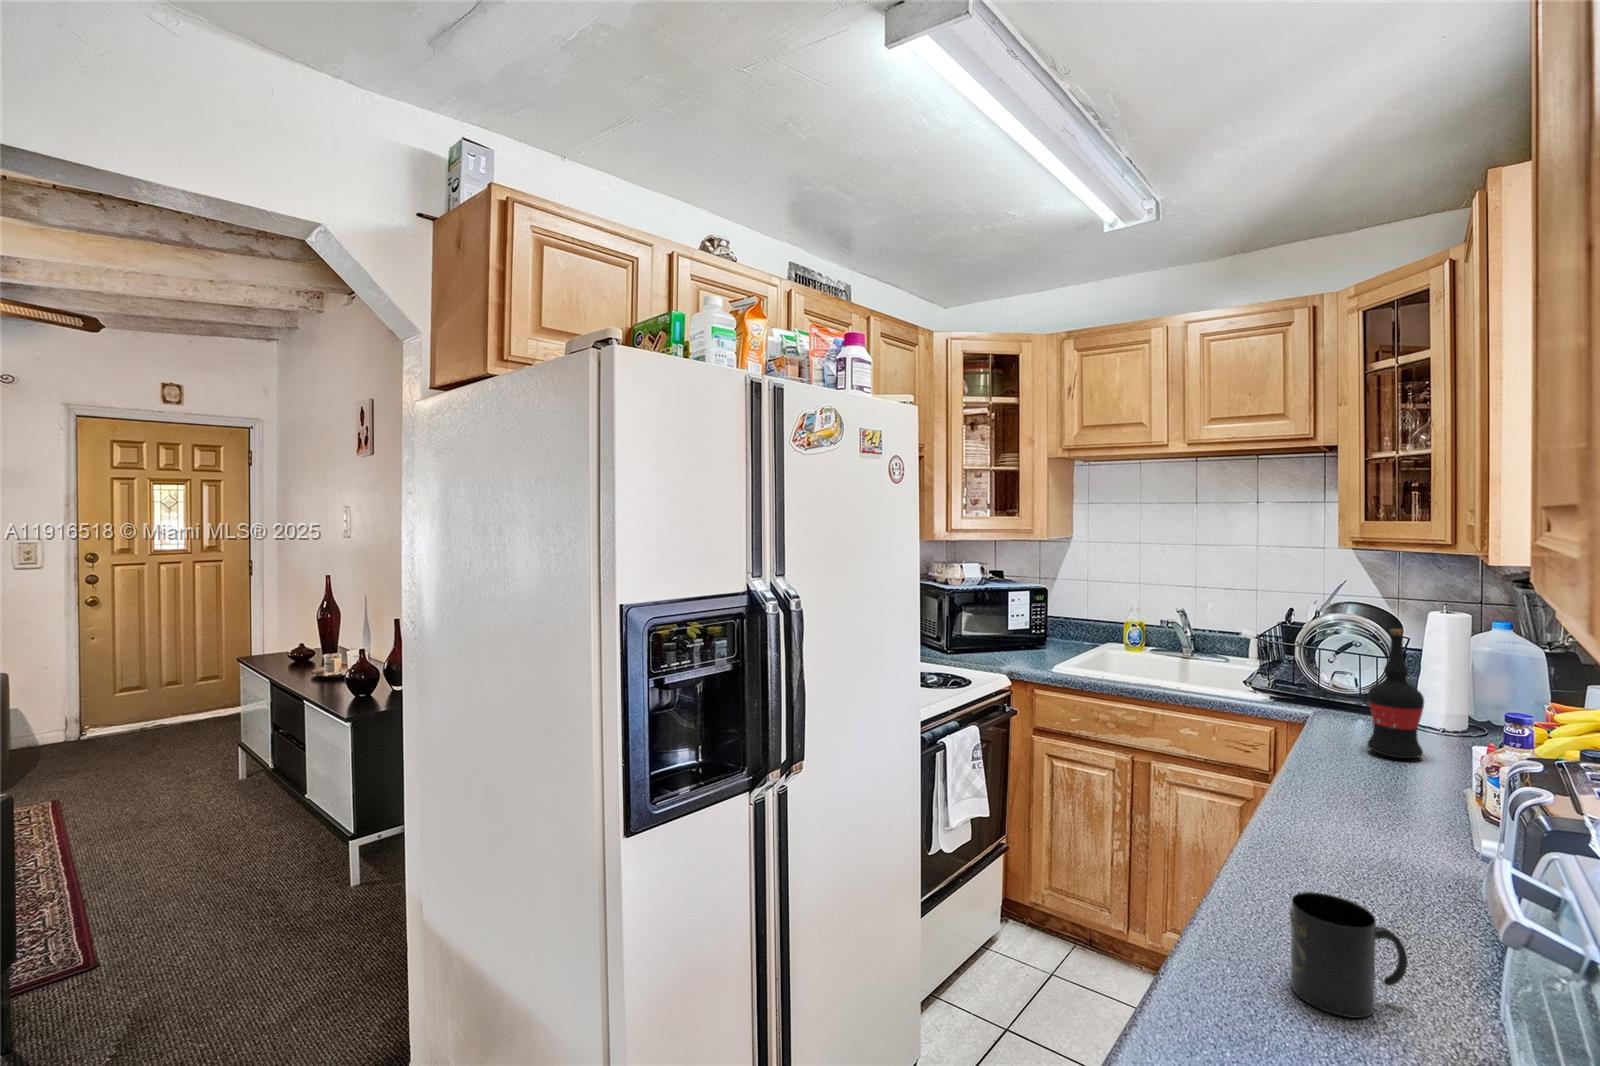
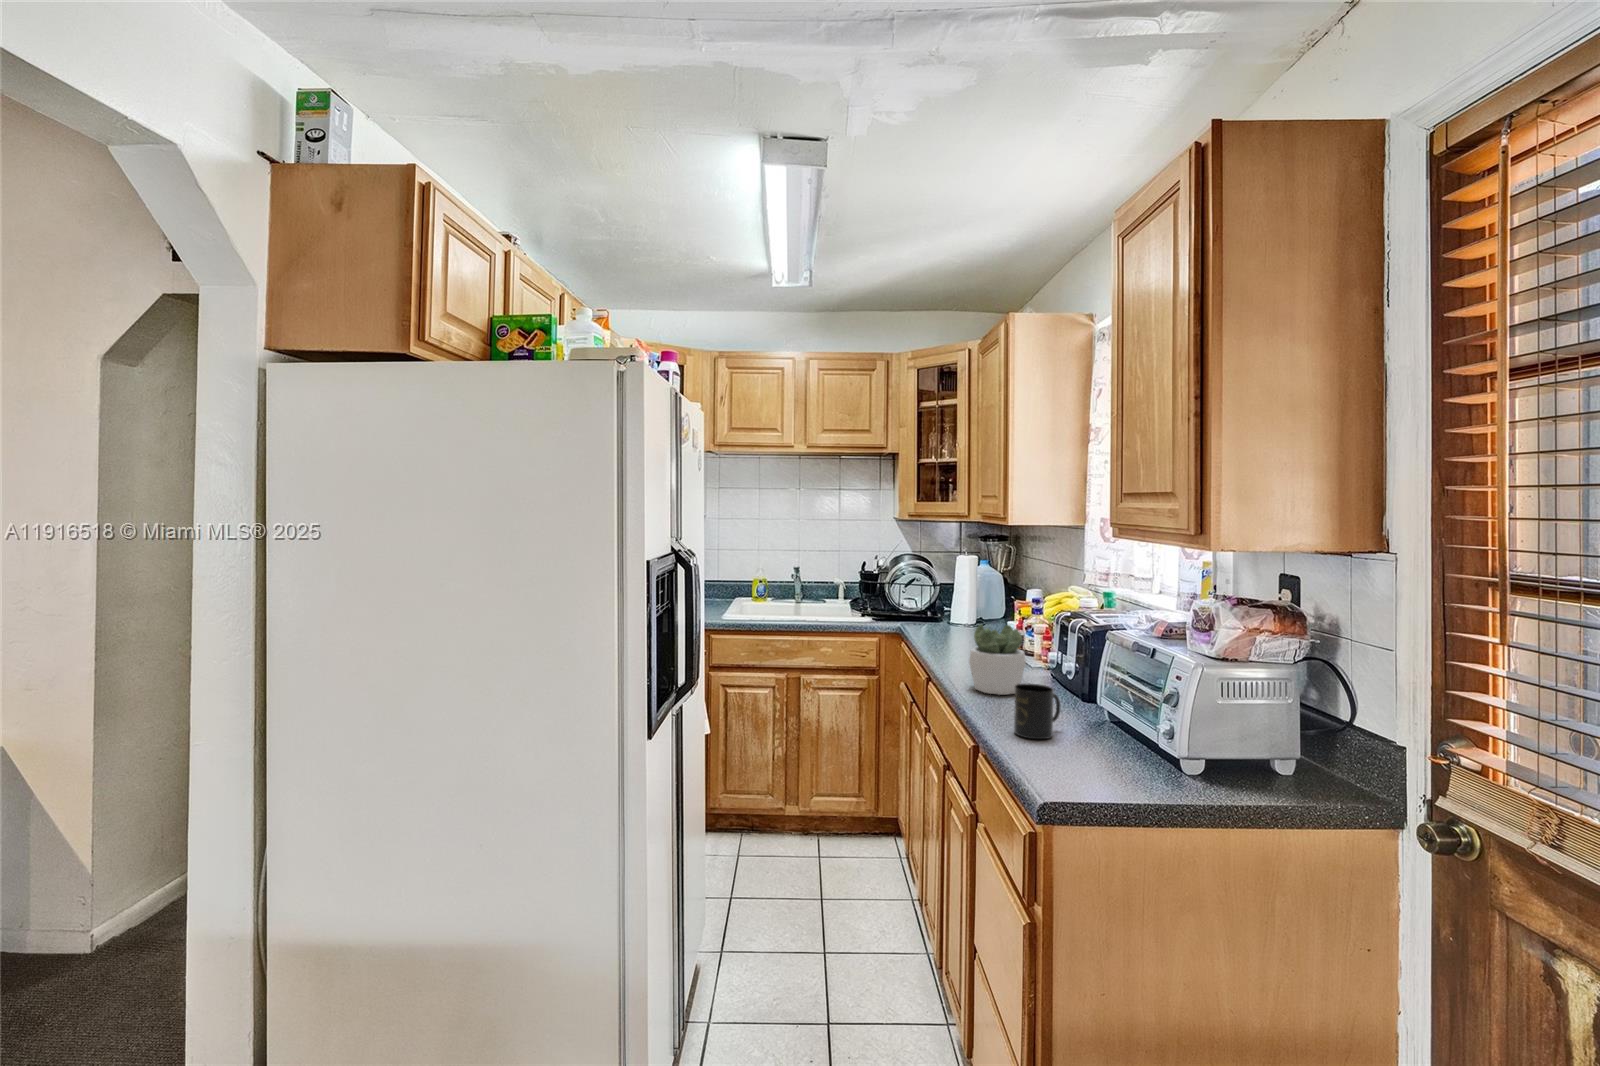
wine bottle: present [1367,629,1424,758] -> none [943,563,971,640]
succulent plant: none [1303,753,1428,894] -> present [969,625,1025,695]

